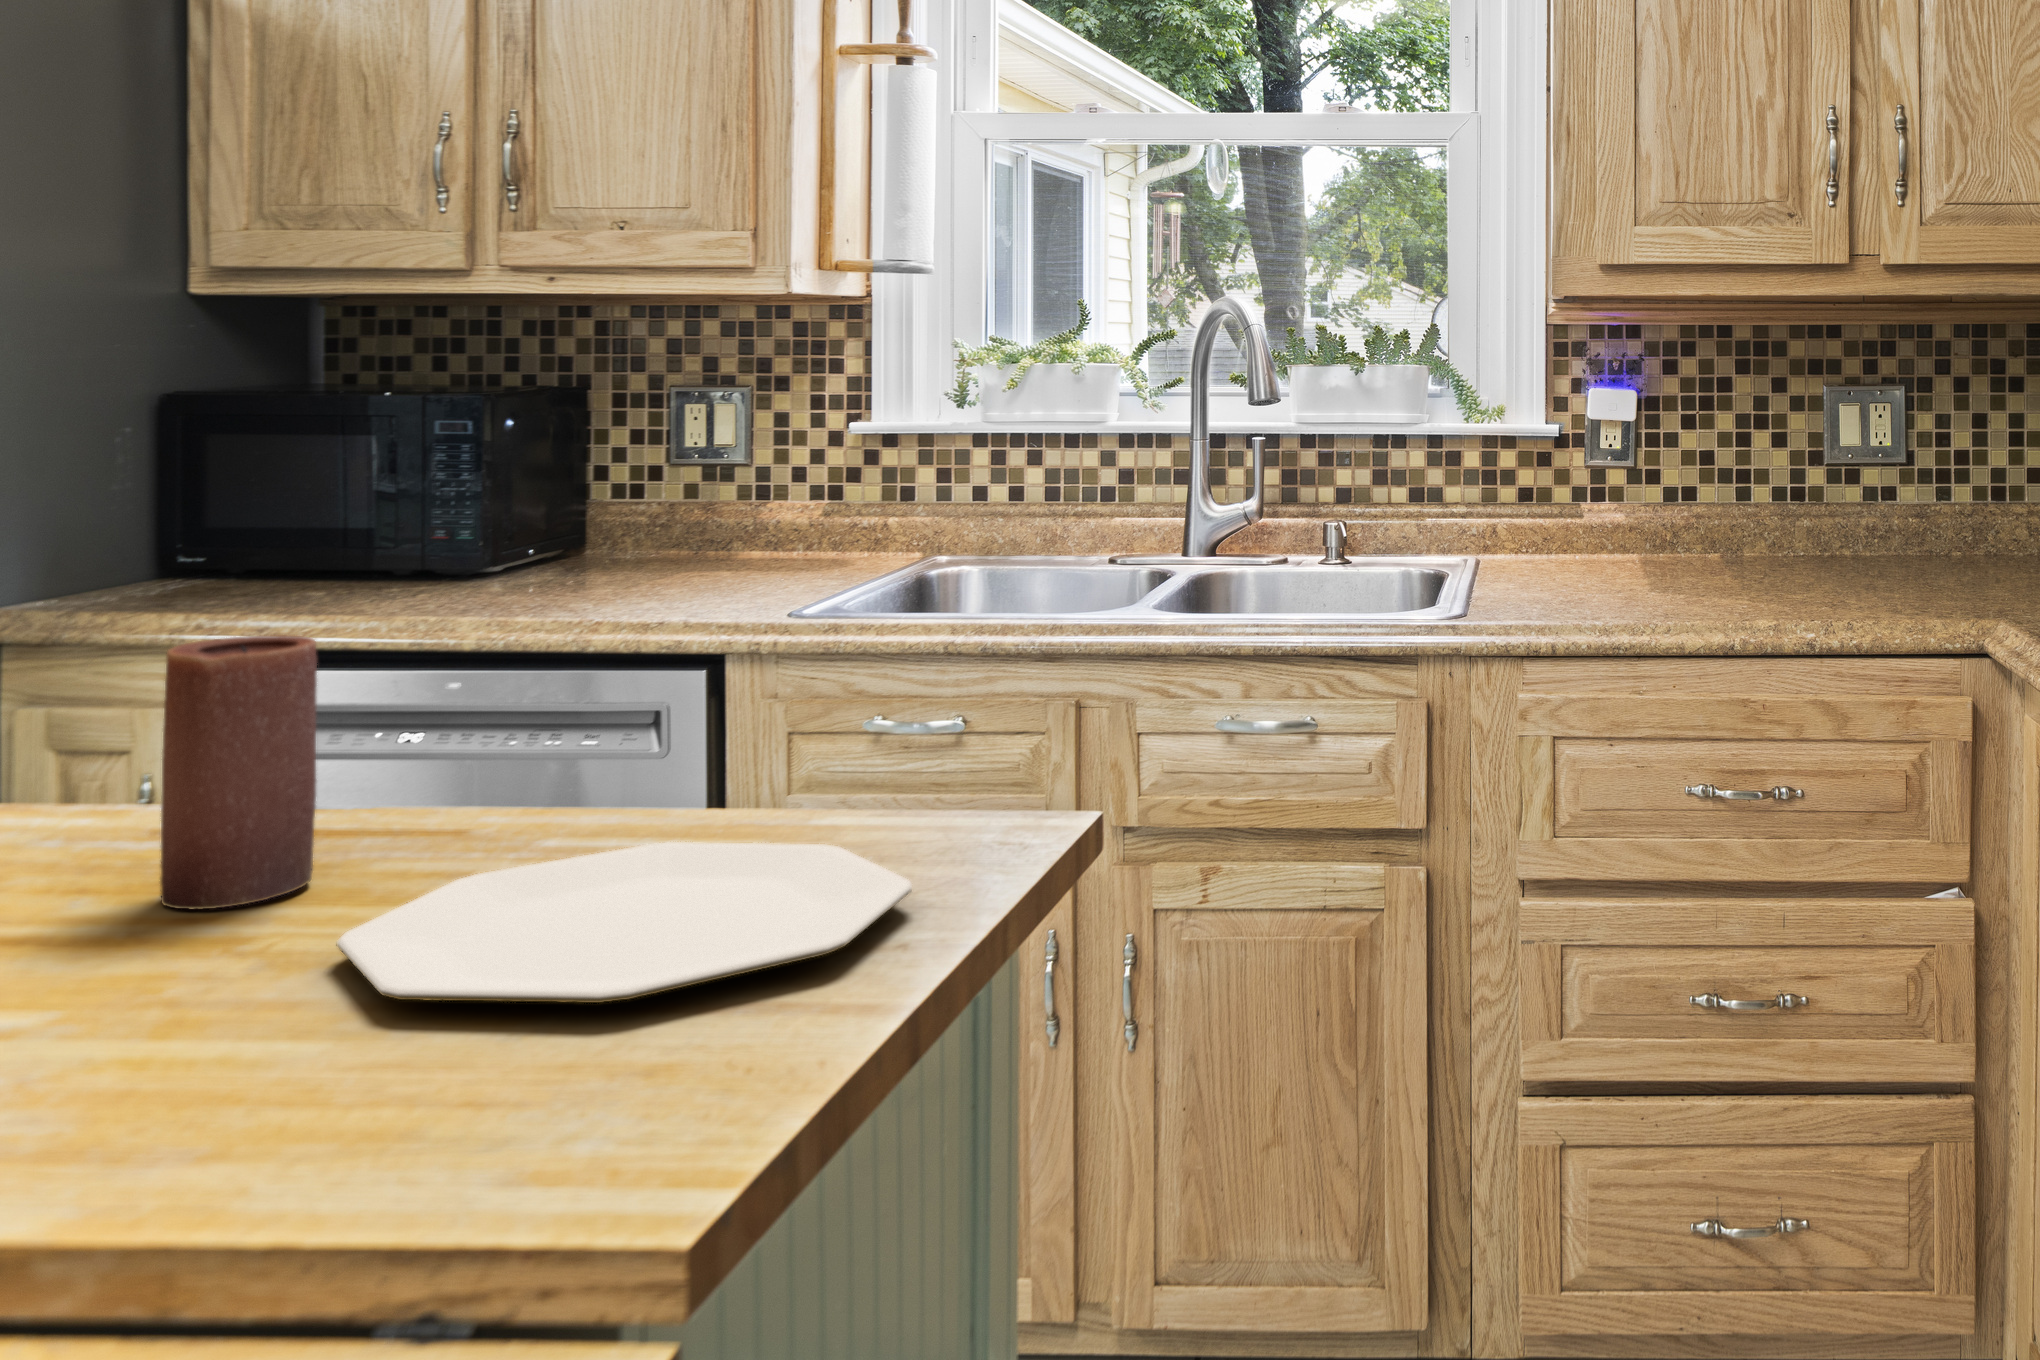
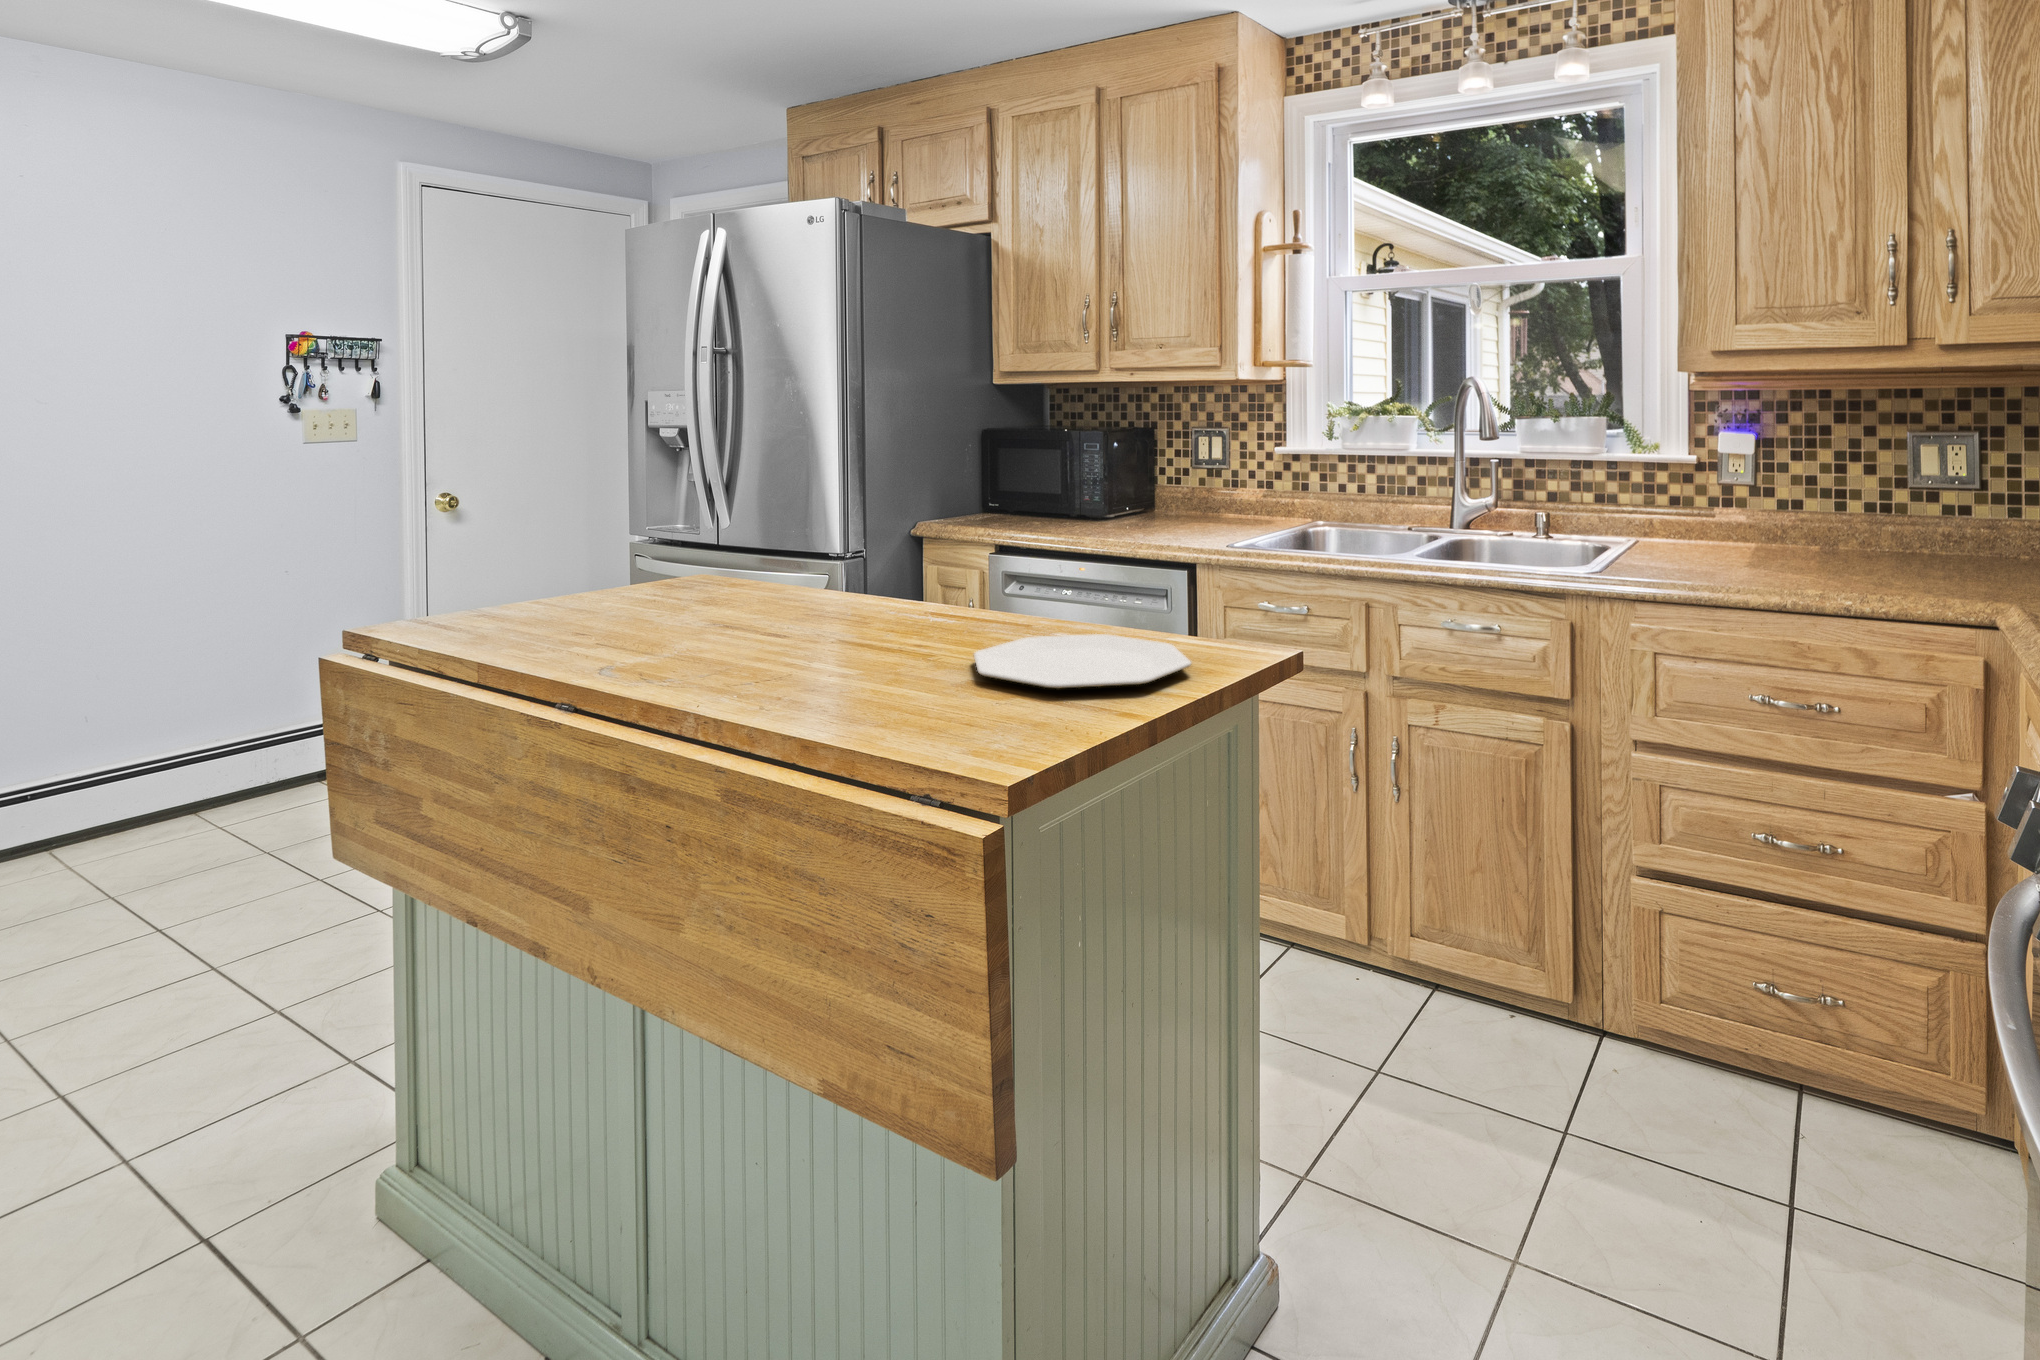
candle: present [160,635,317,909] -> none [931,531,981,638]

